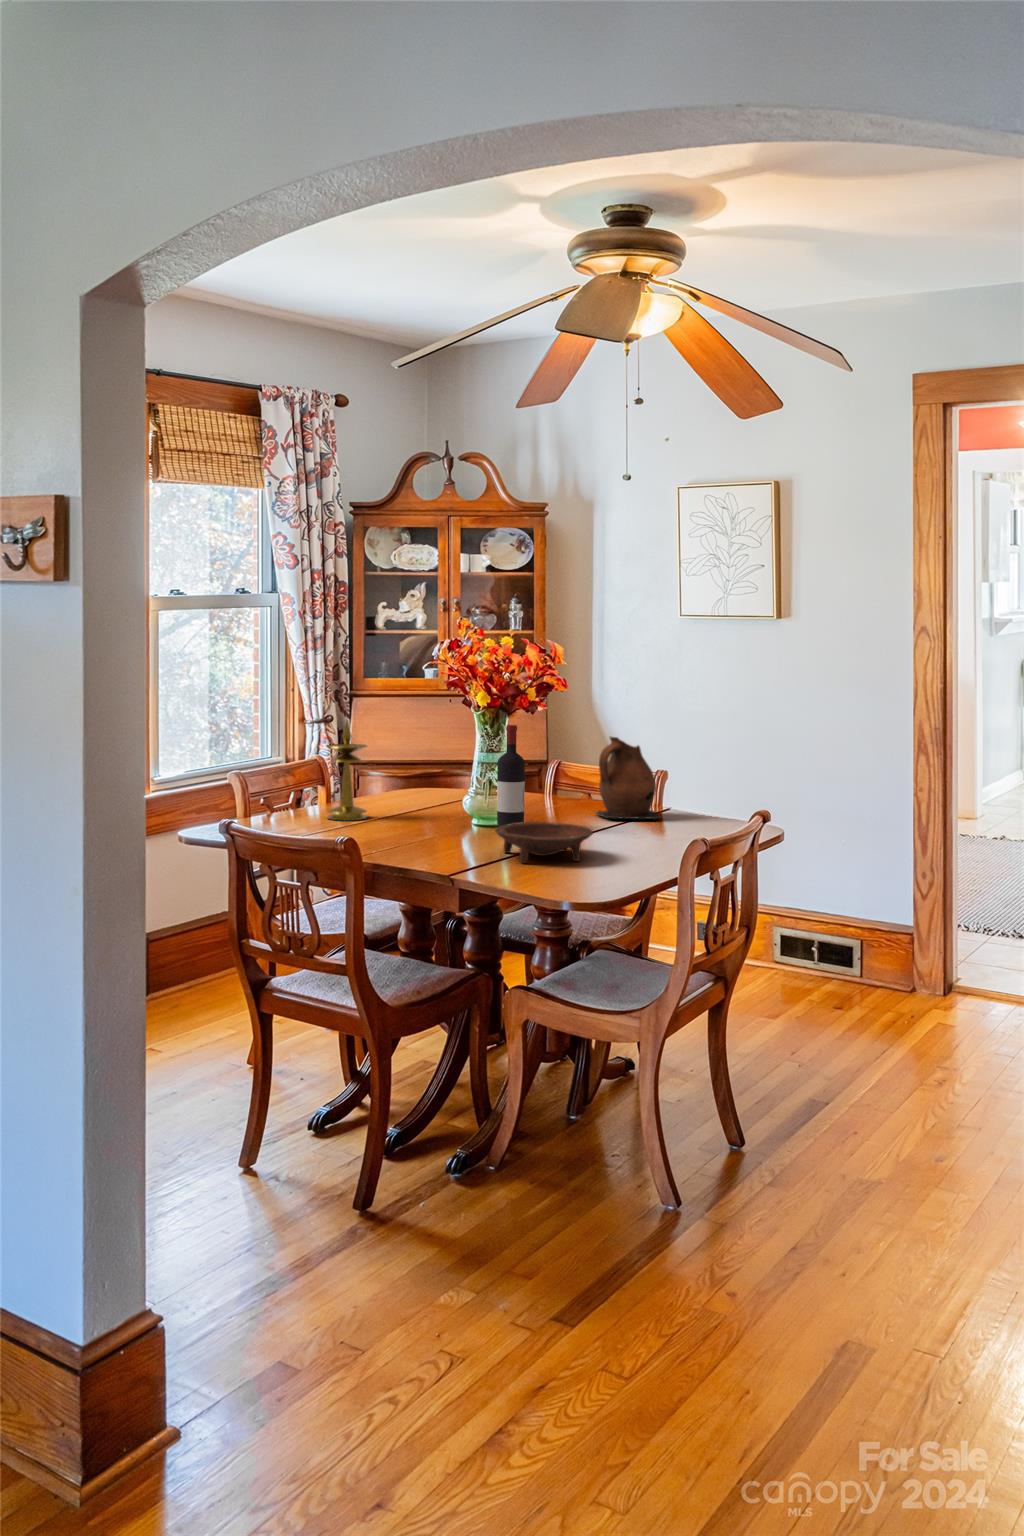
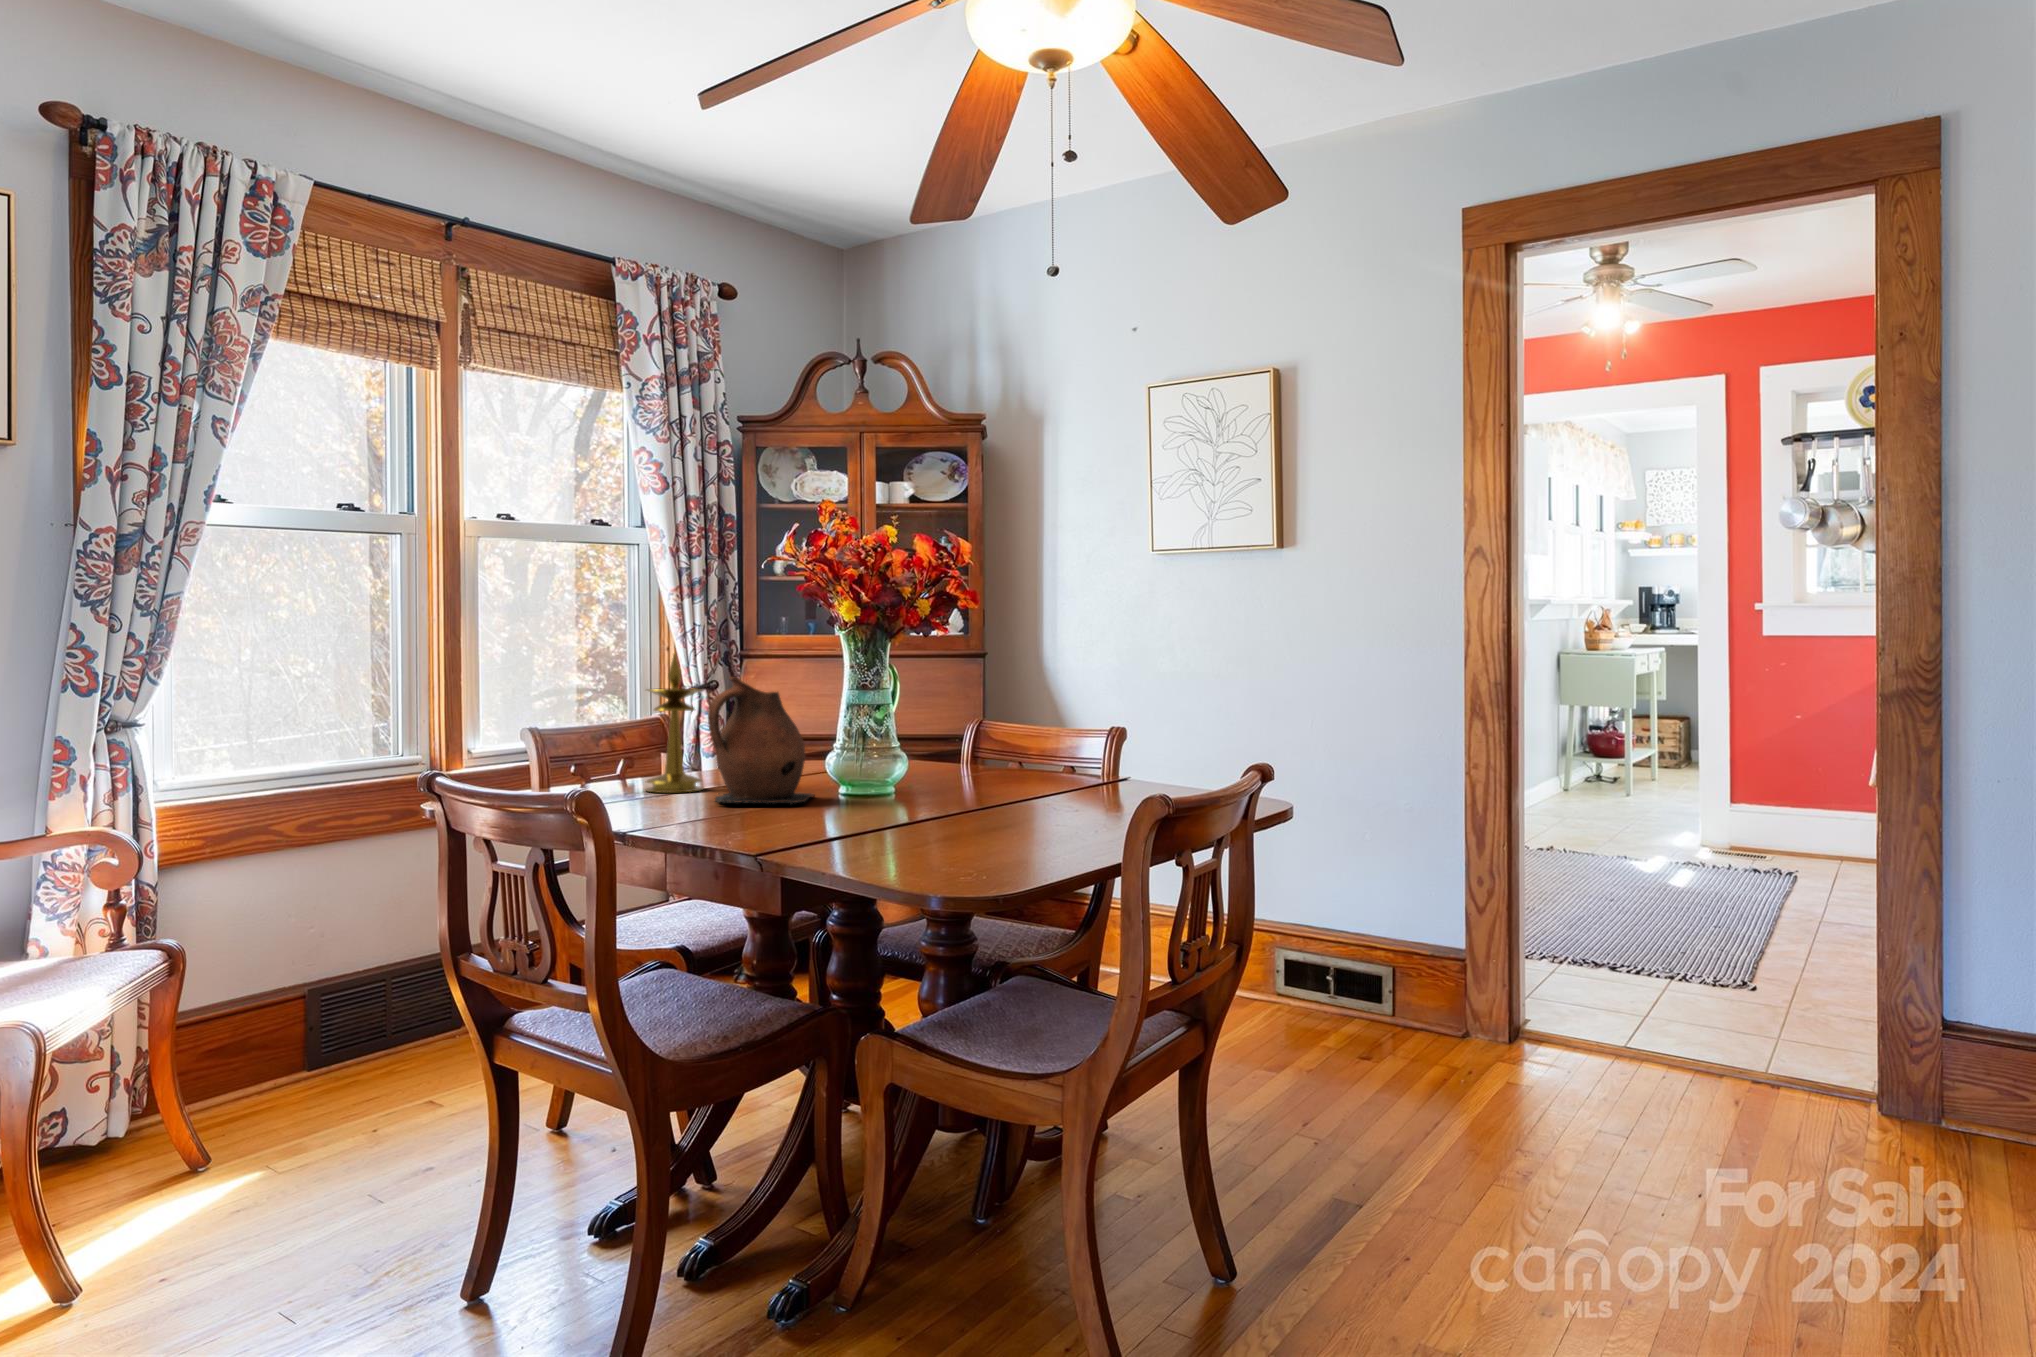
wine bottle: present [497,725,525,826] -> none [876,653,915,801]
ceramic pitcher: present [597,736,661,819] -> present [708,677,815,804]
bowl: present [495,822,593,863] -> none [846,781,994,836]

